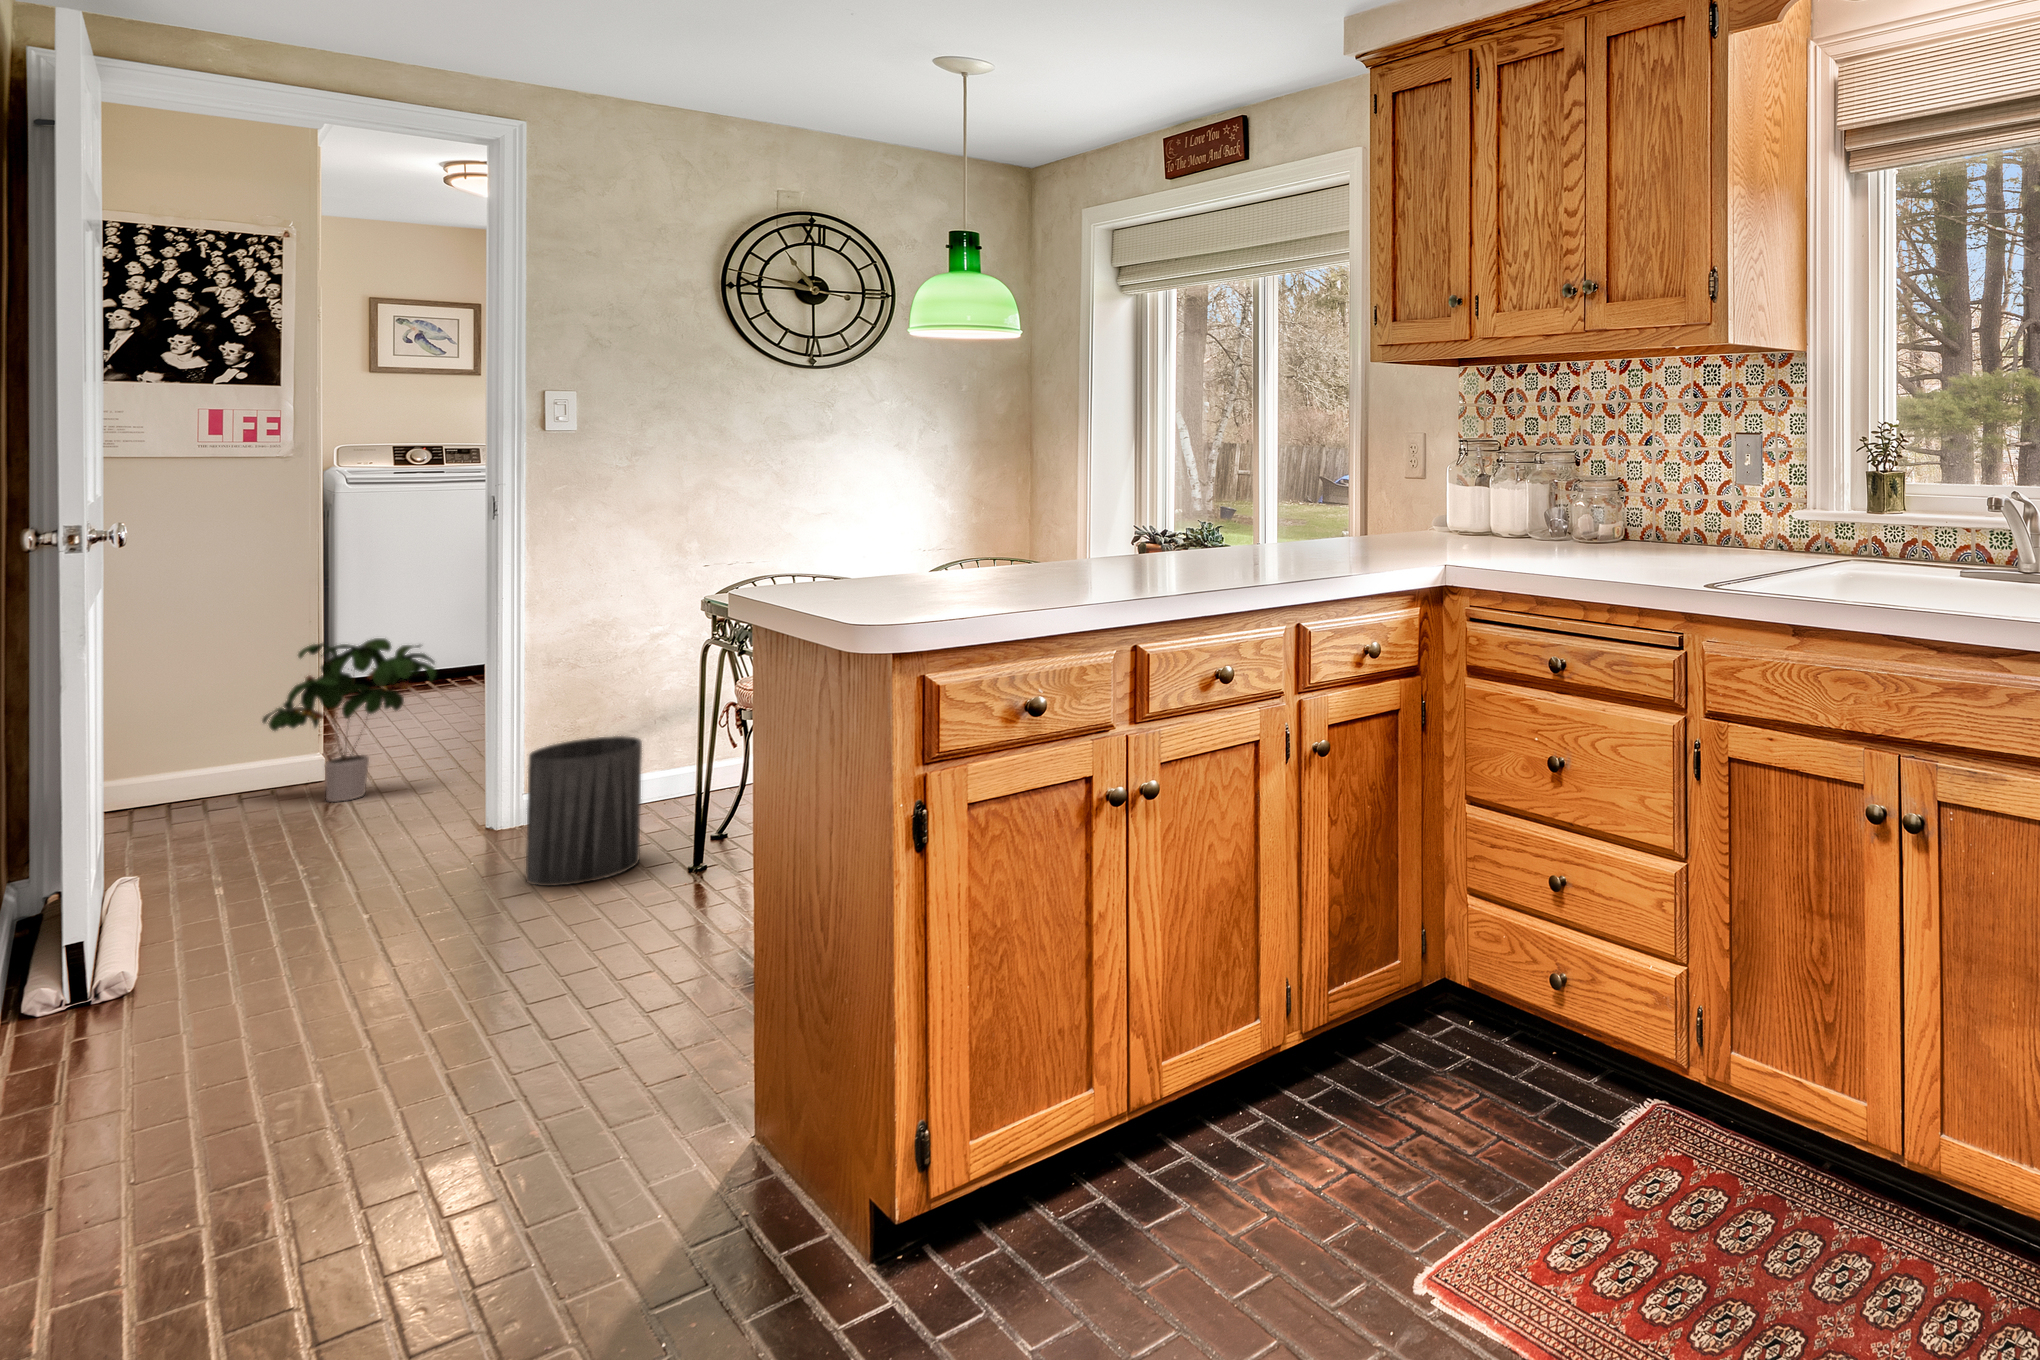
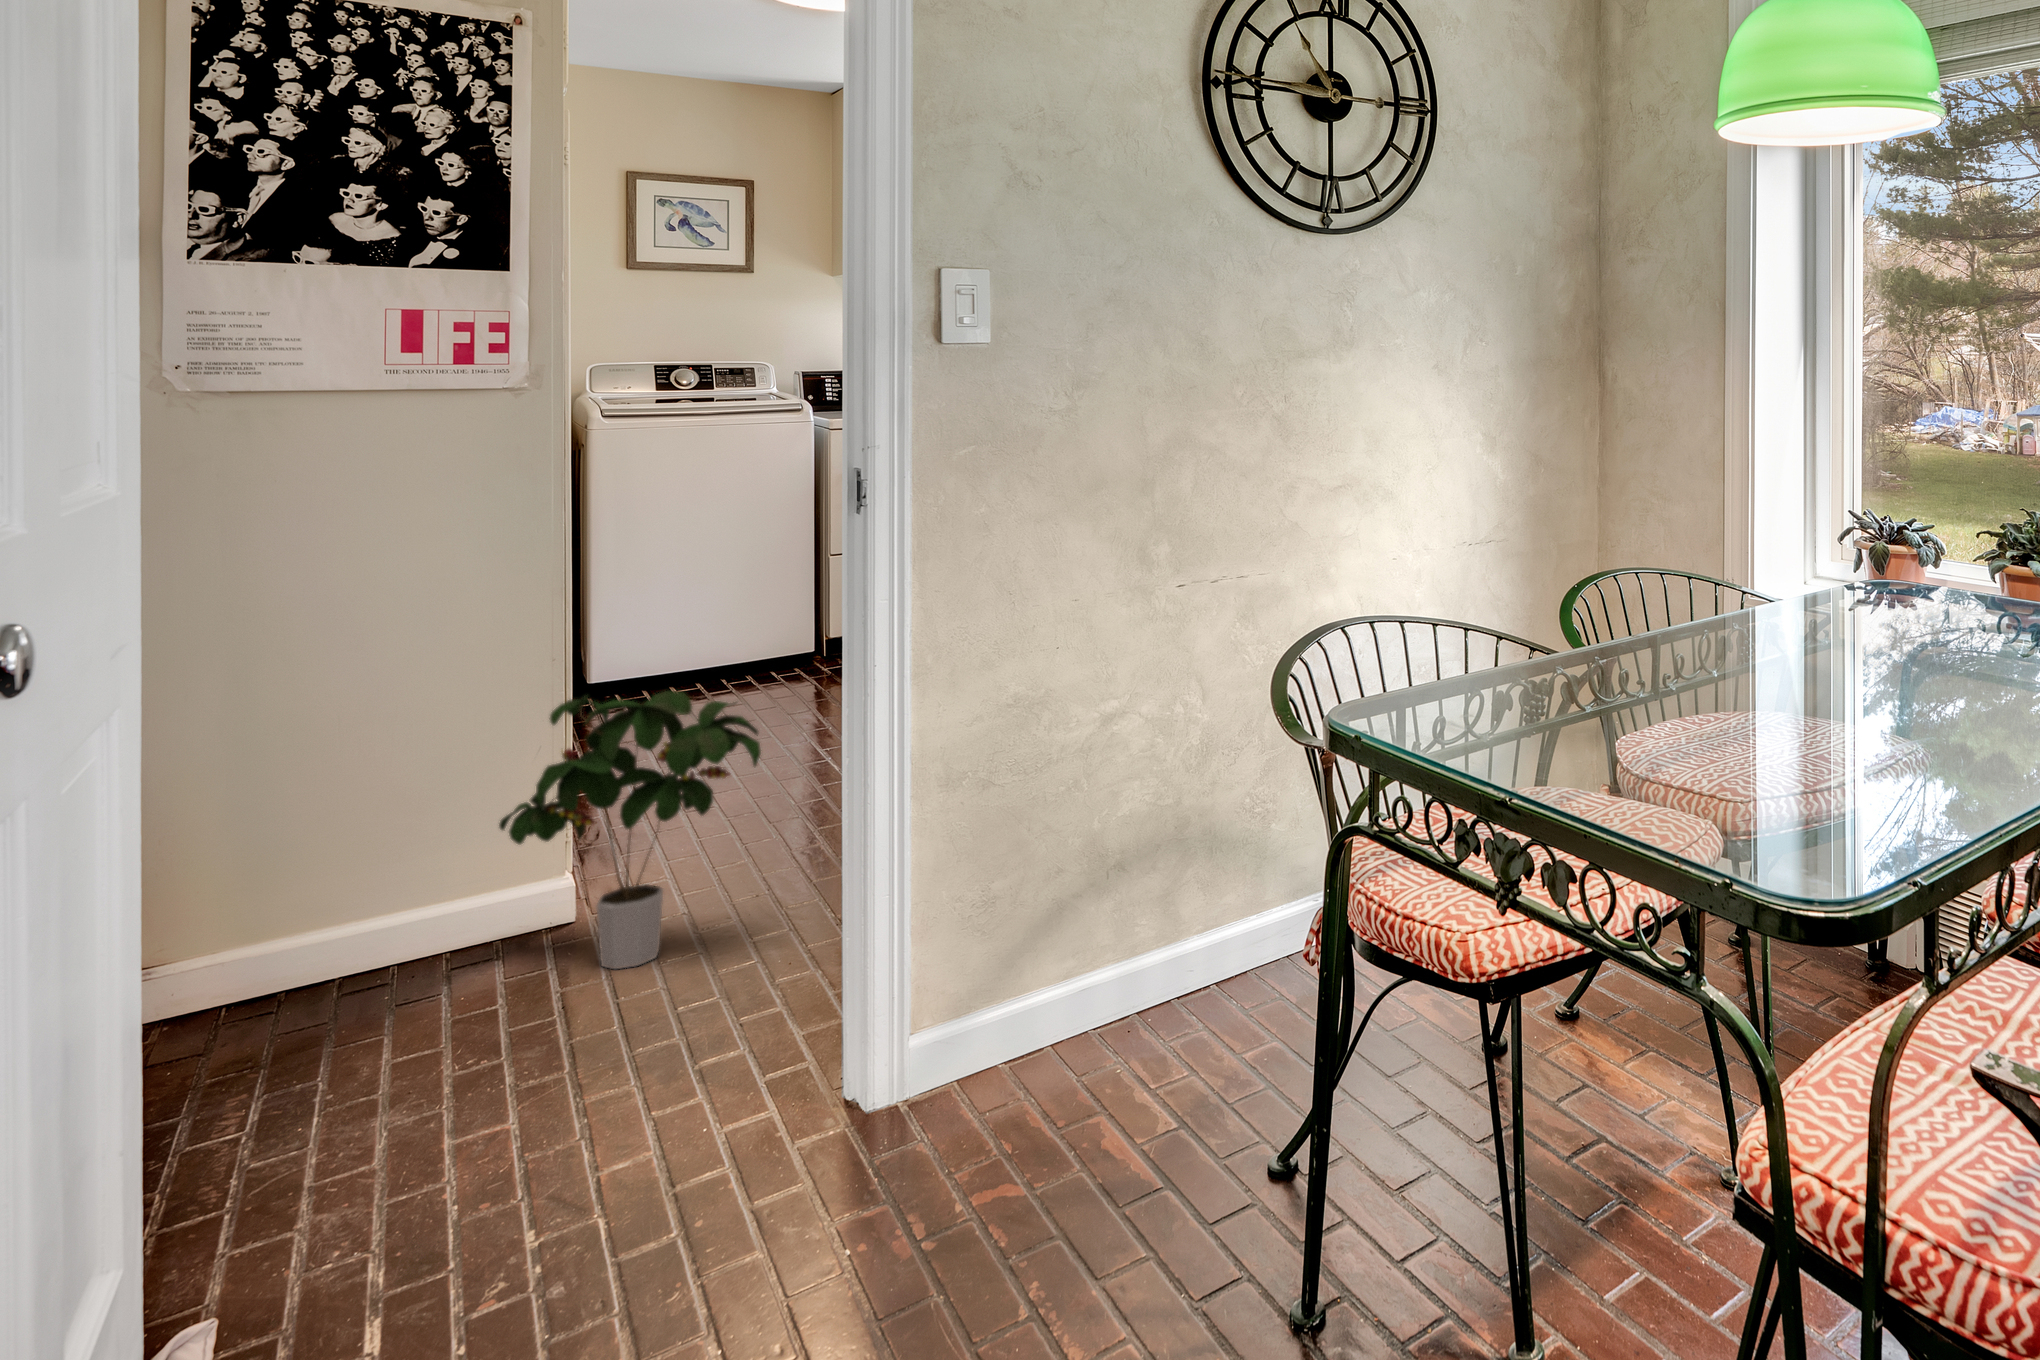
trash can: present [526,736,642,886] -> none [987,949,1188,1301]

